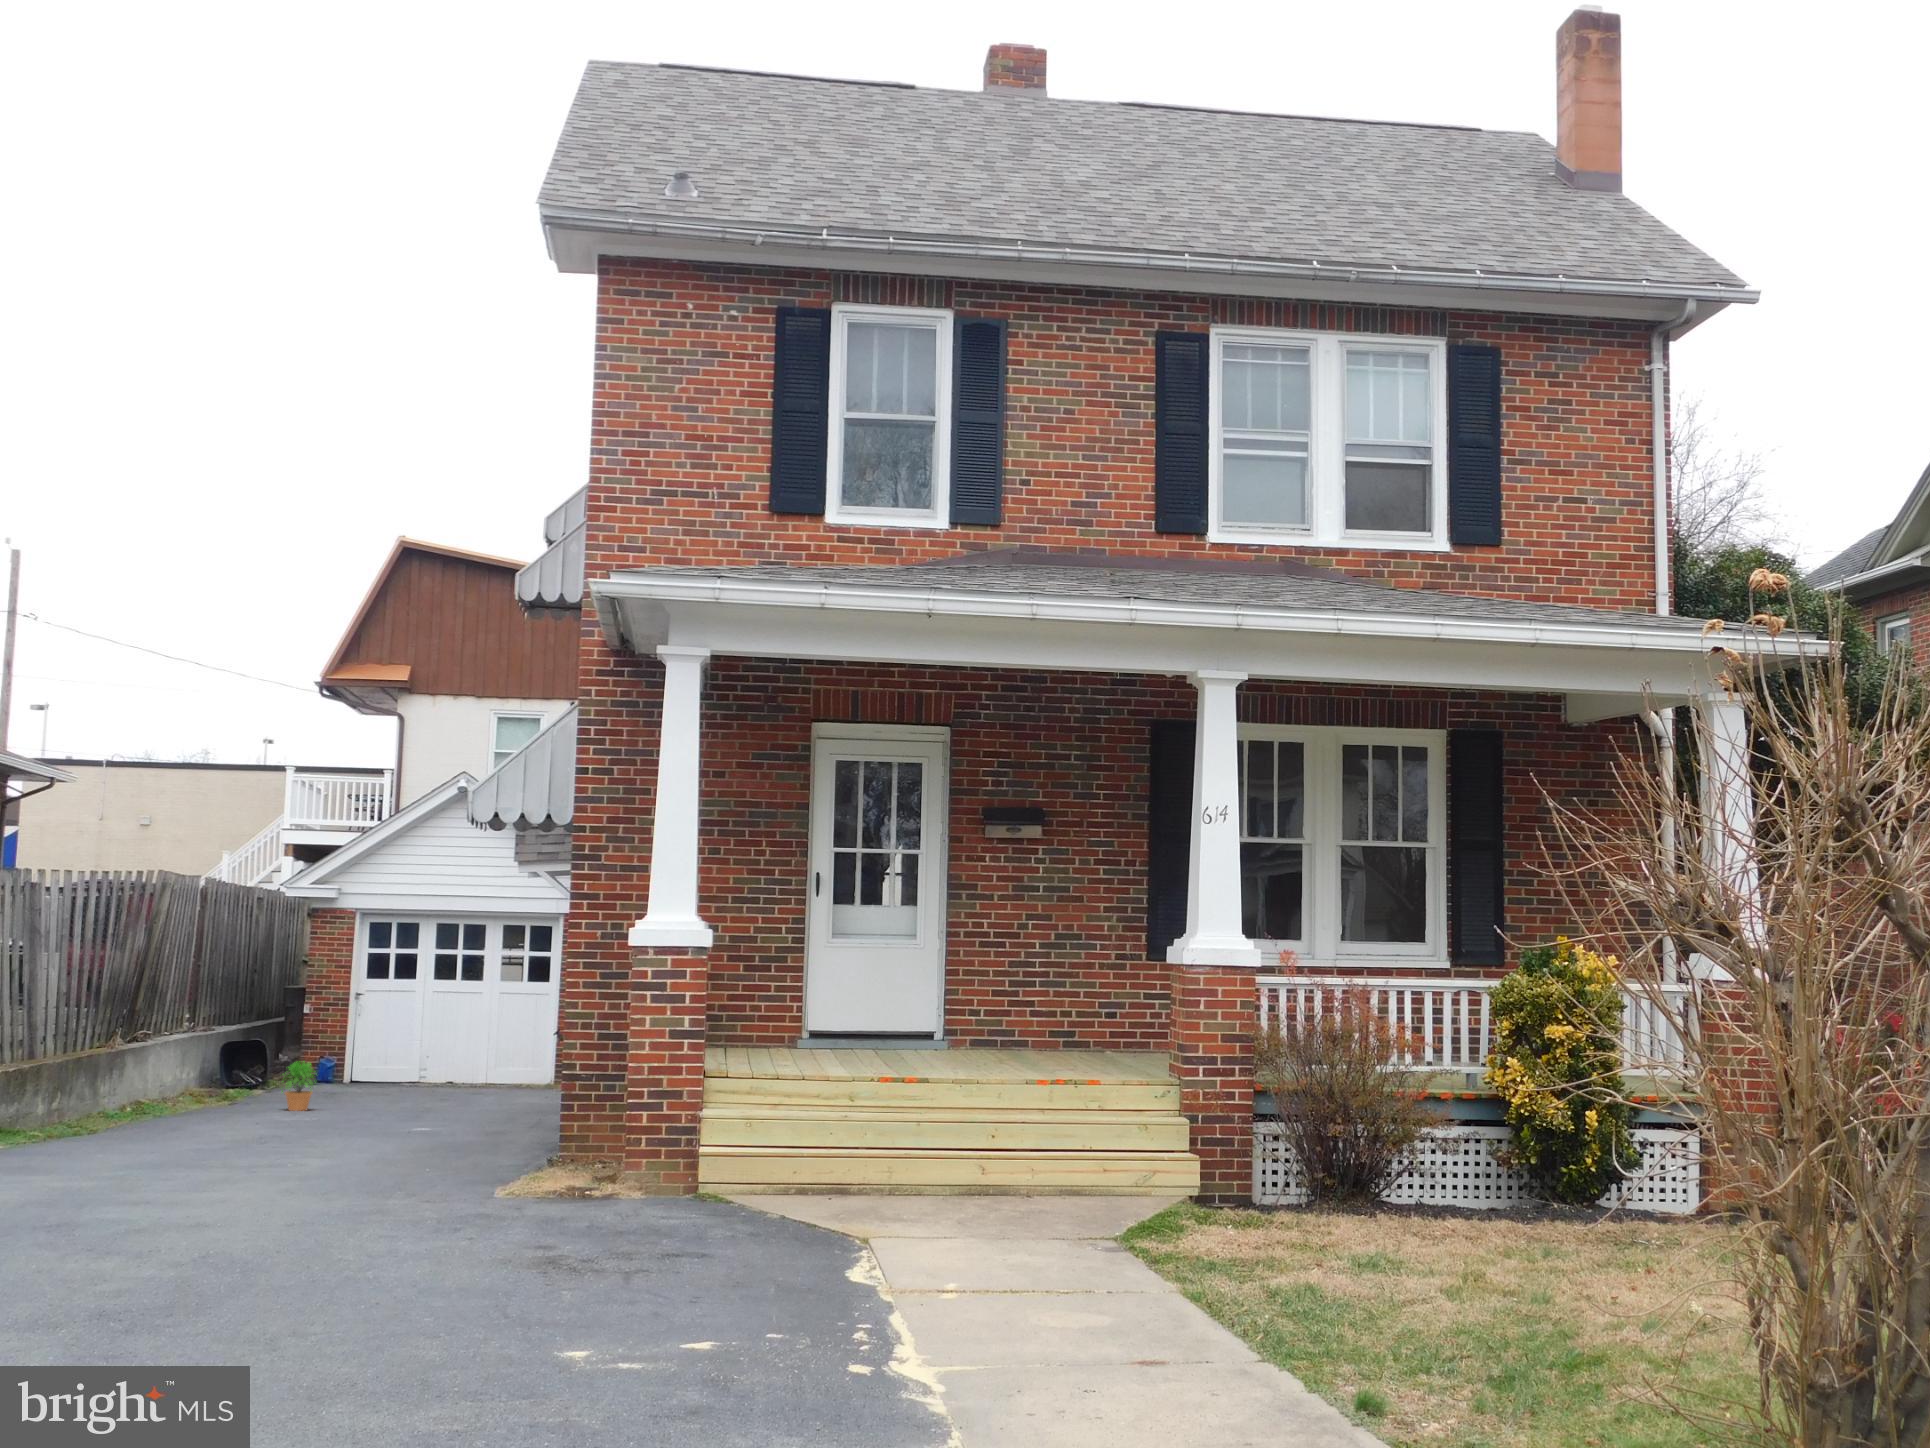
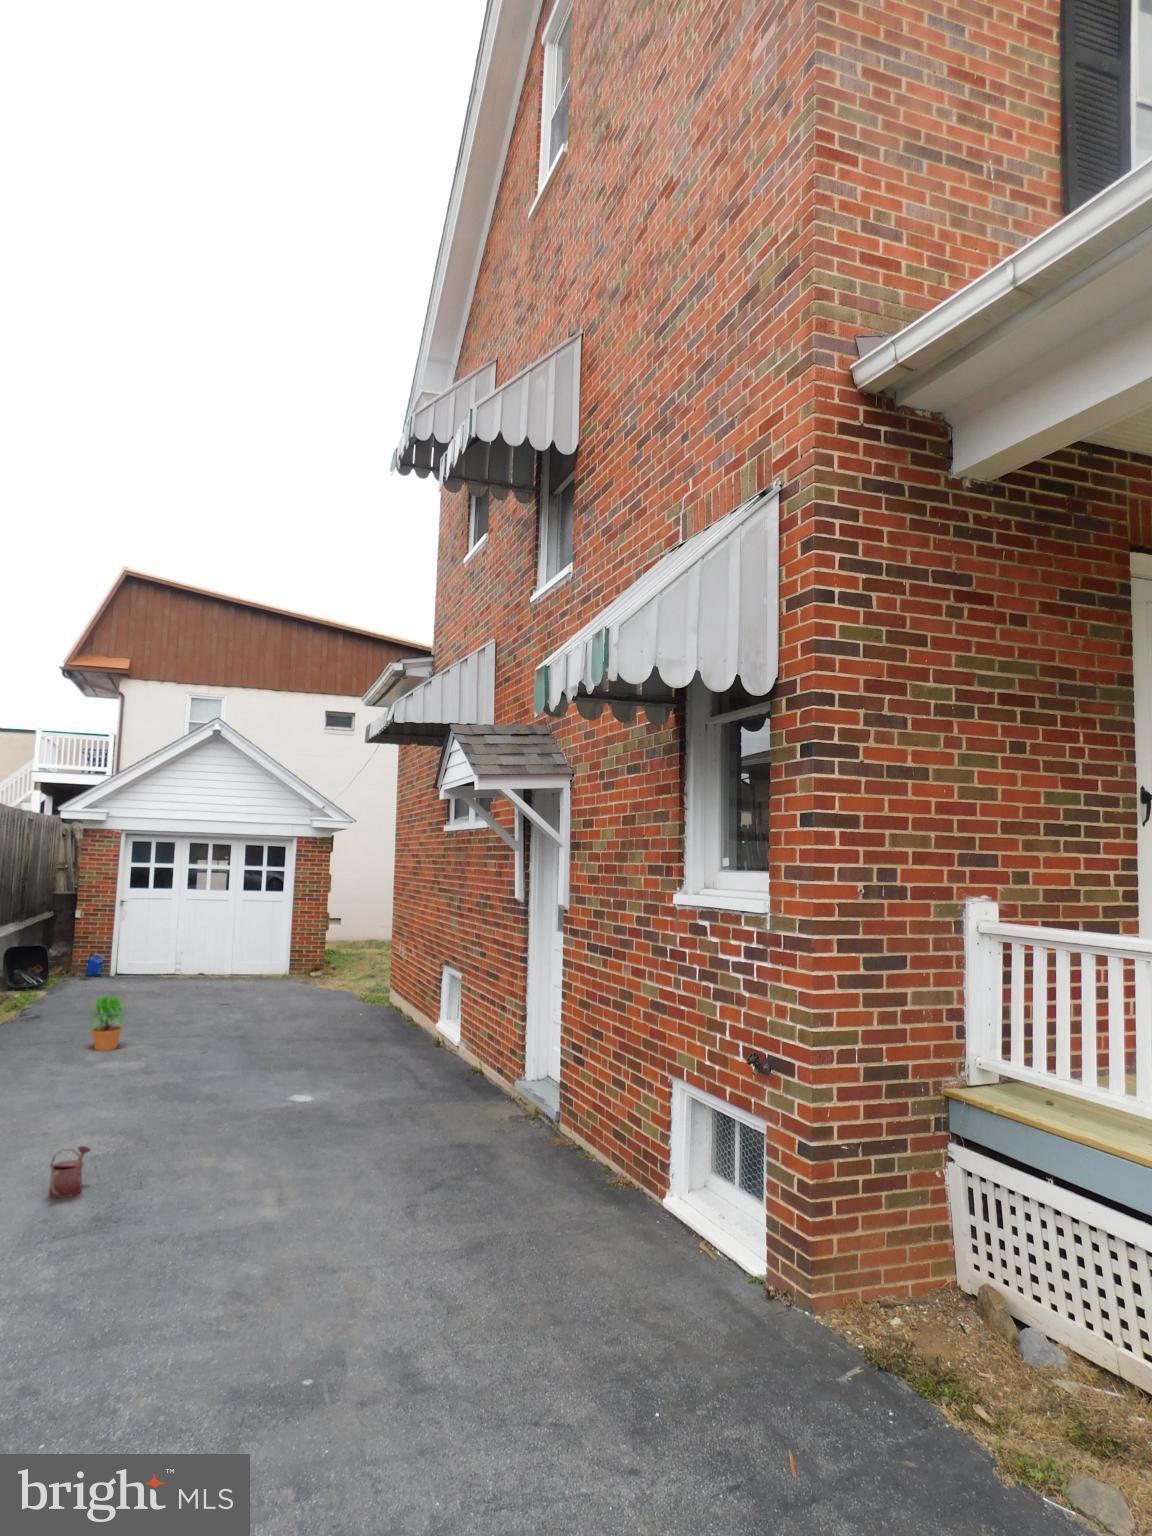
watering can: none [214,1115,243,1144] -> present [49,1146,90,1198]

